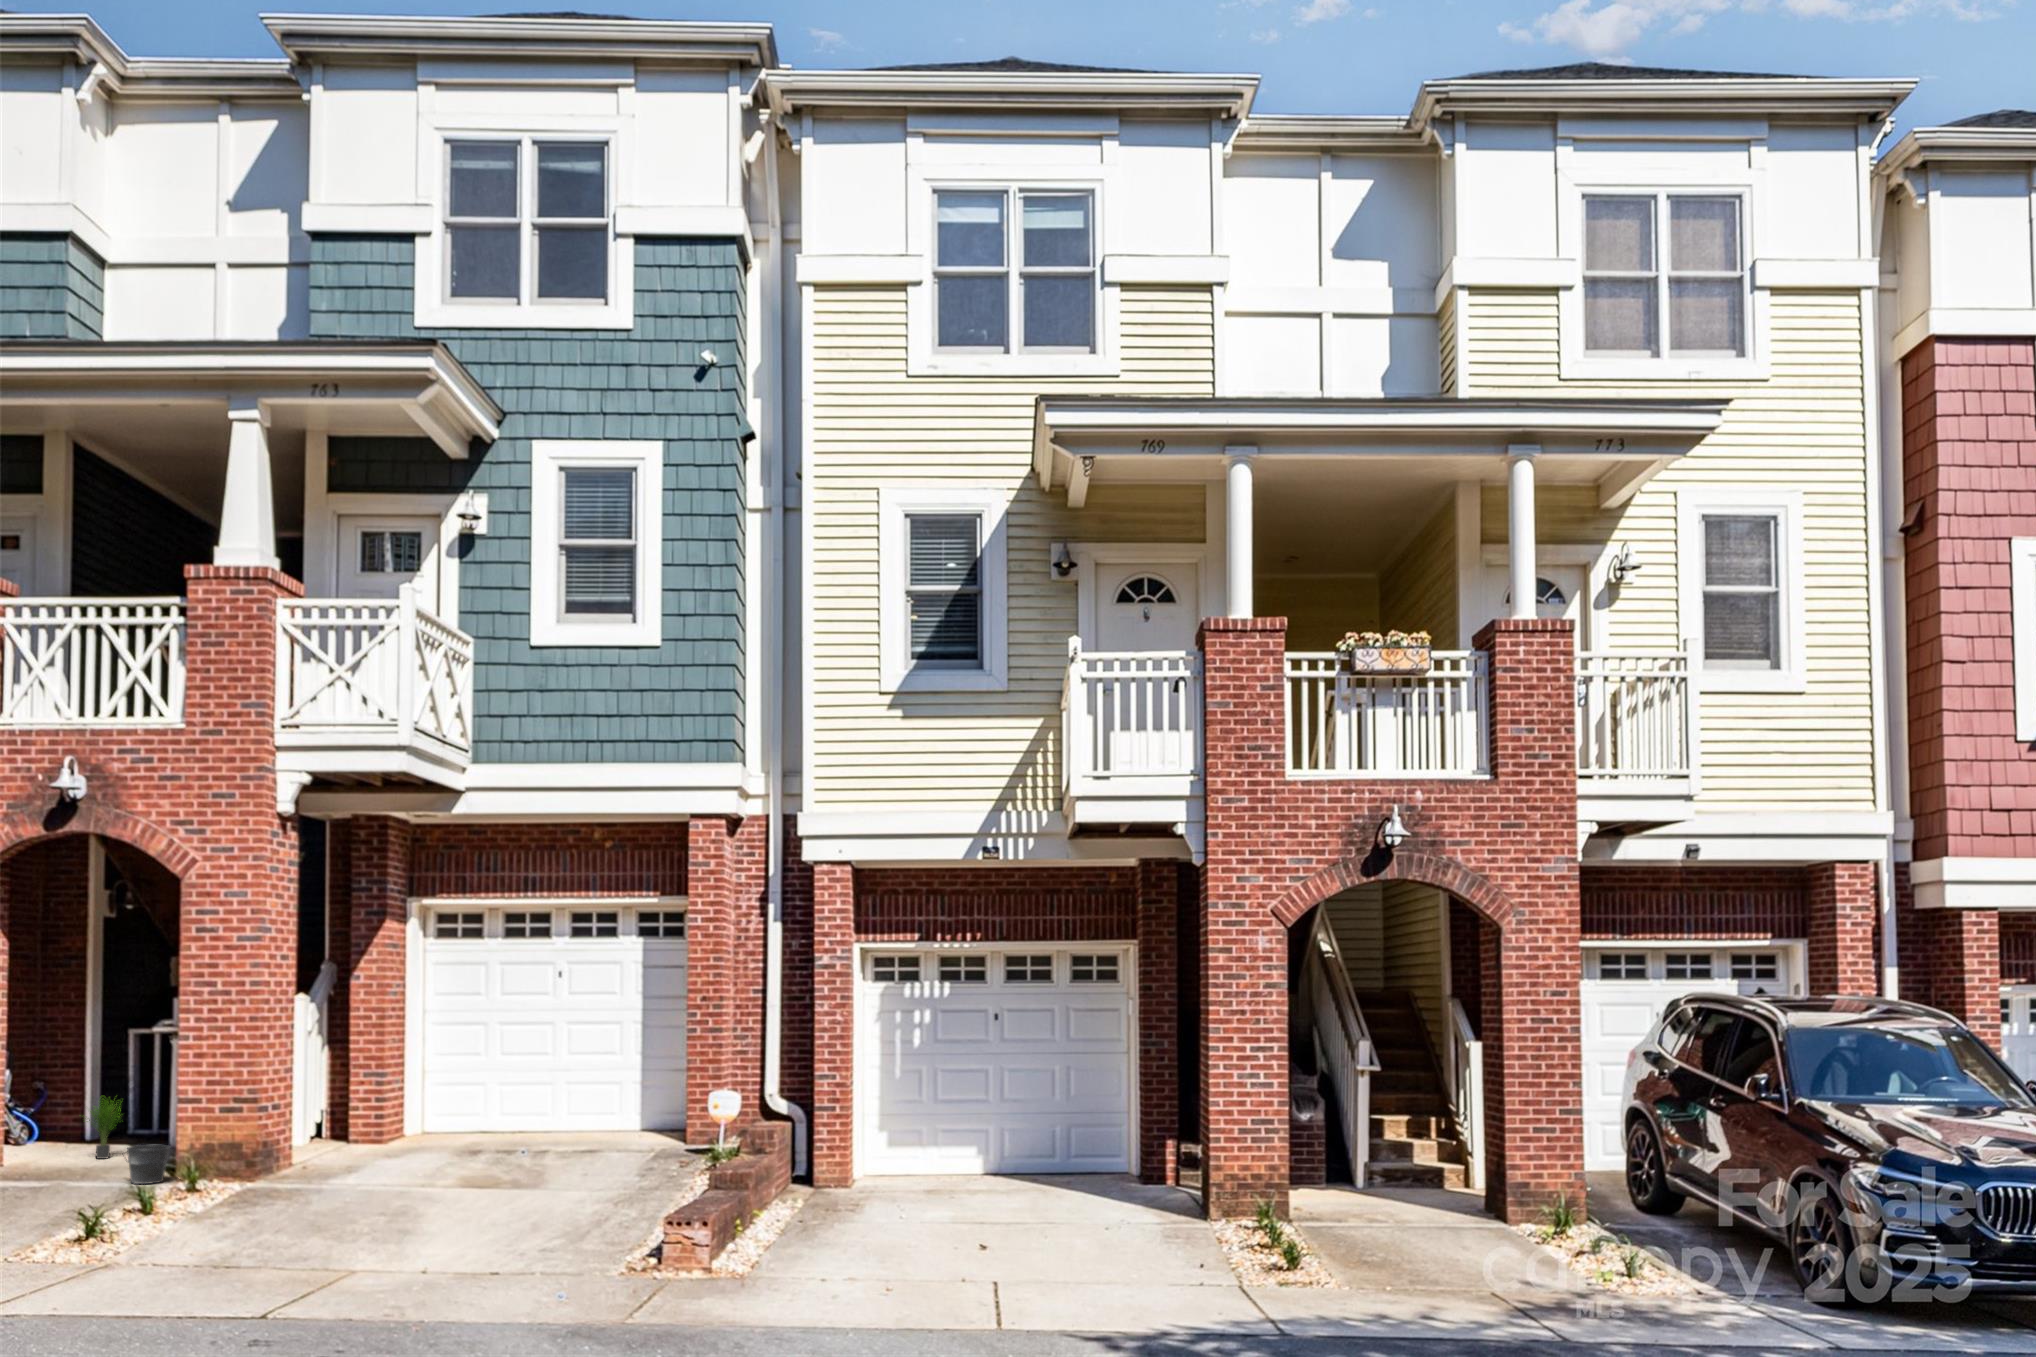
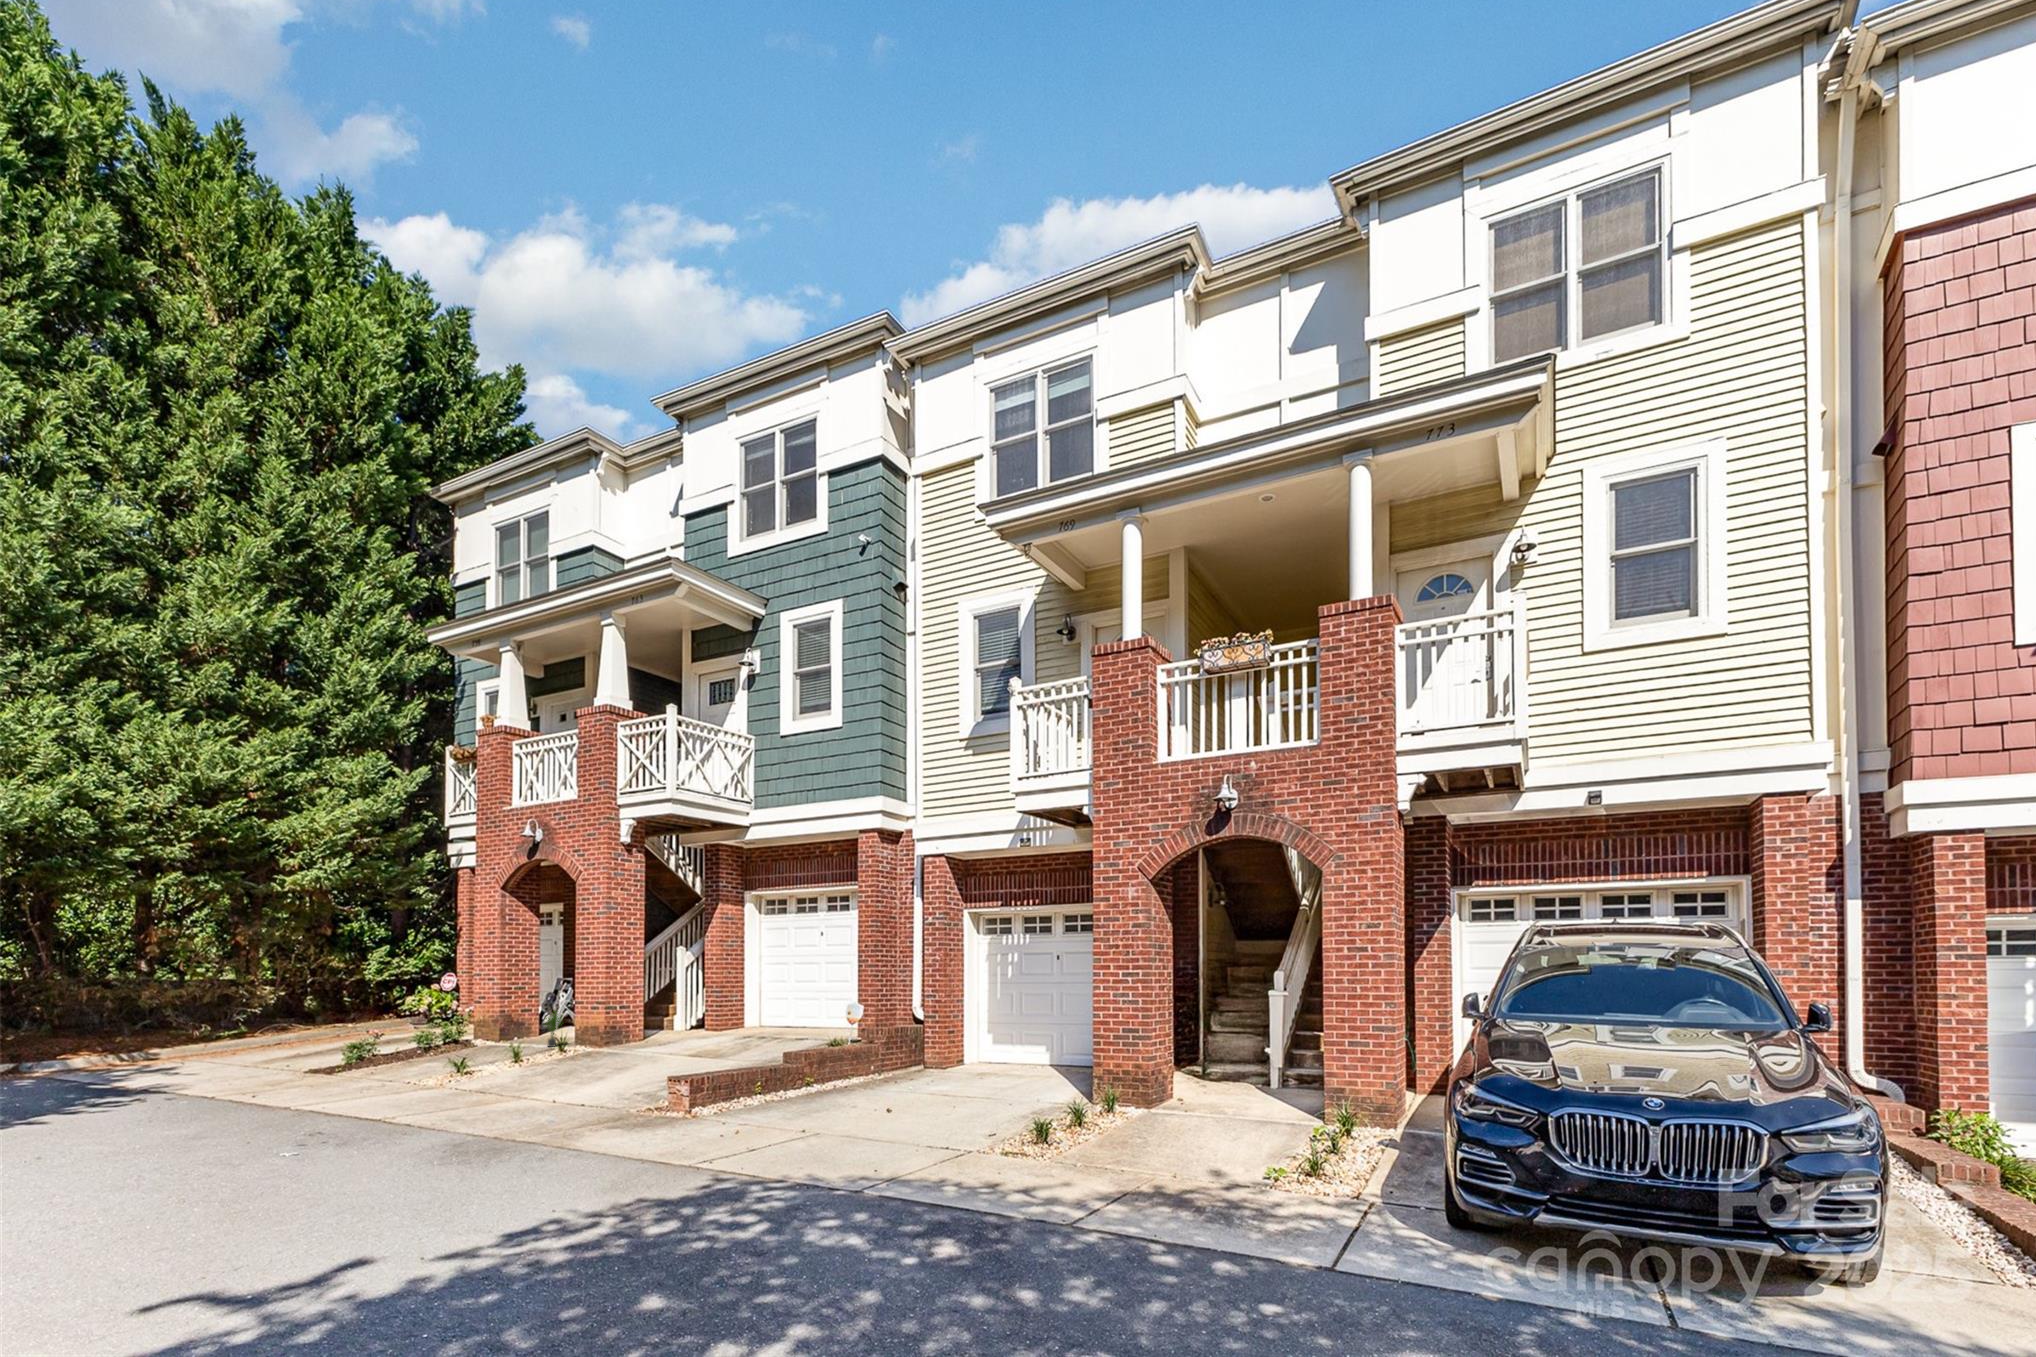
bucket: present [127,1145,172,1184] -> none [508,1040,536,1063]

